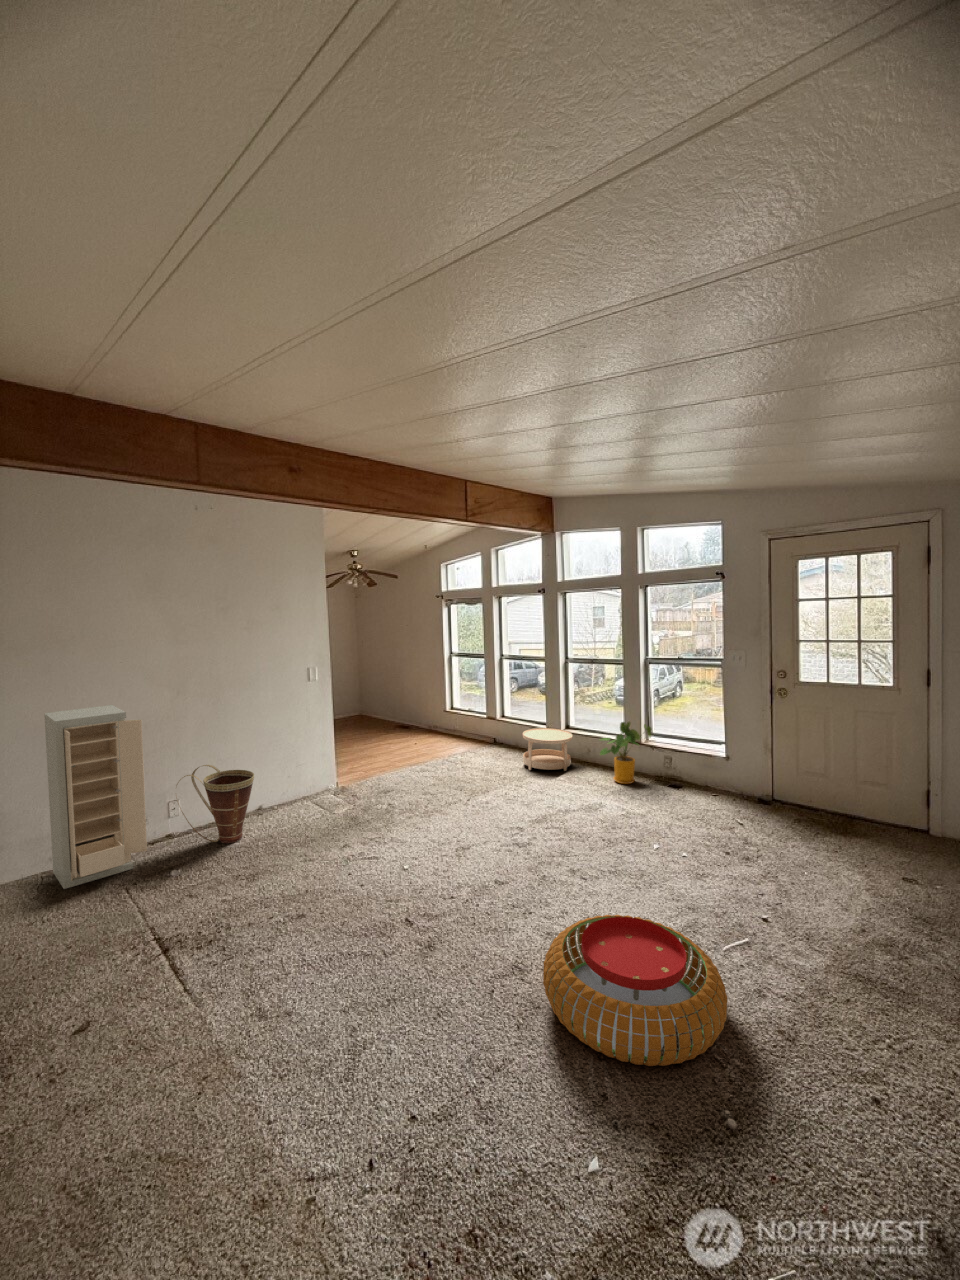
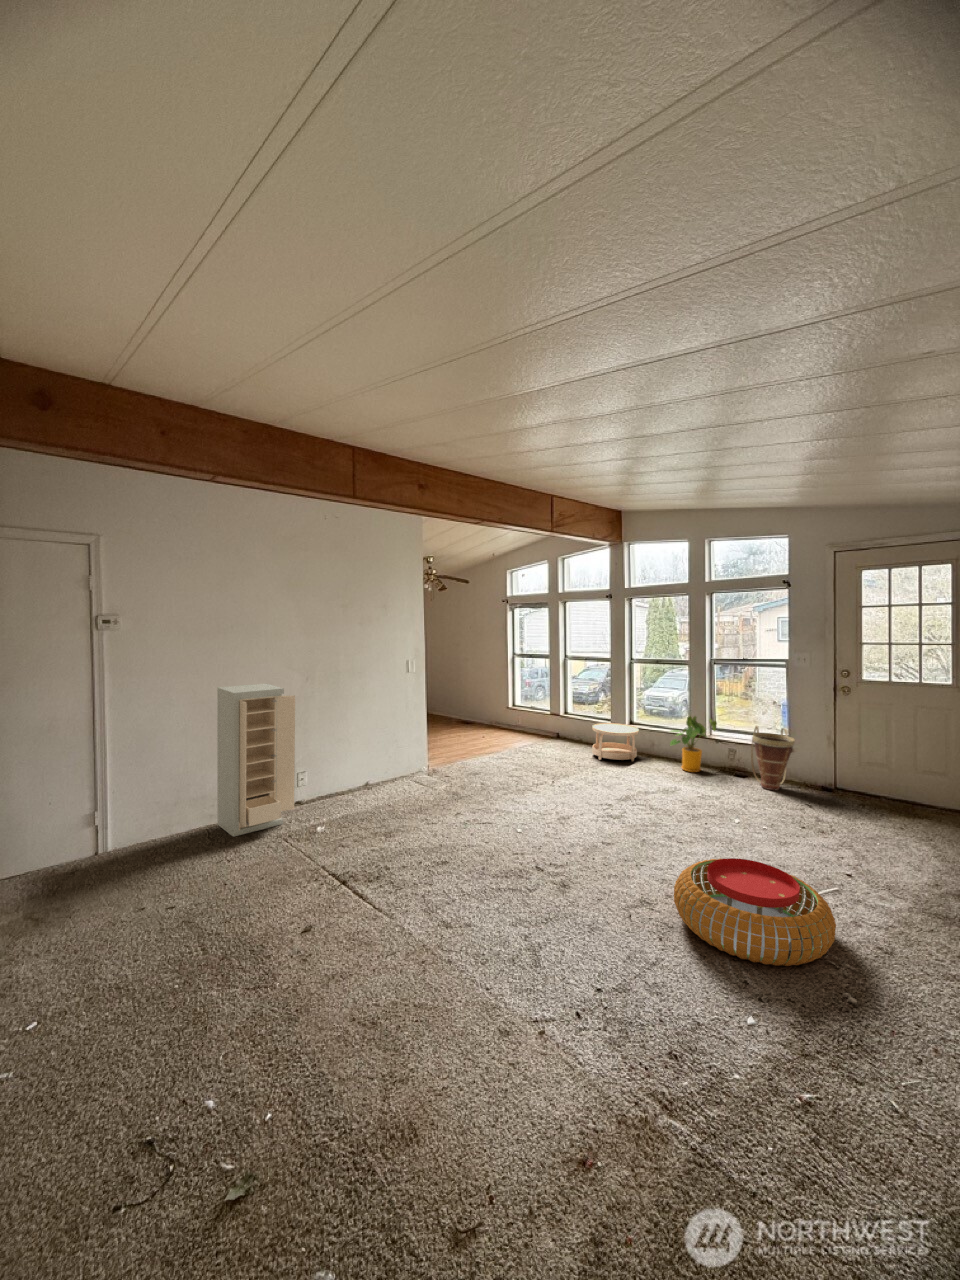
basket: present [177,765,254,843] -> present [751,726,795,790]

